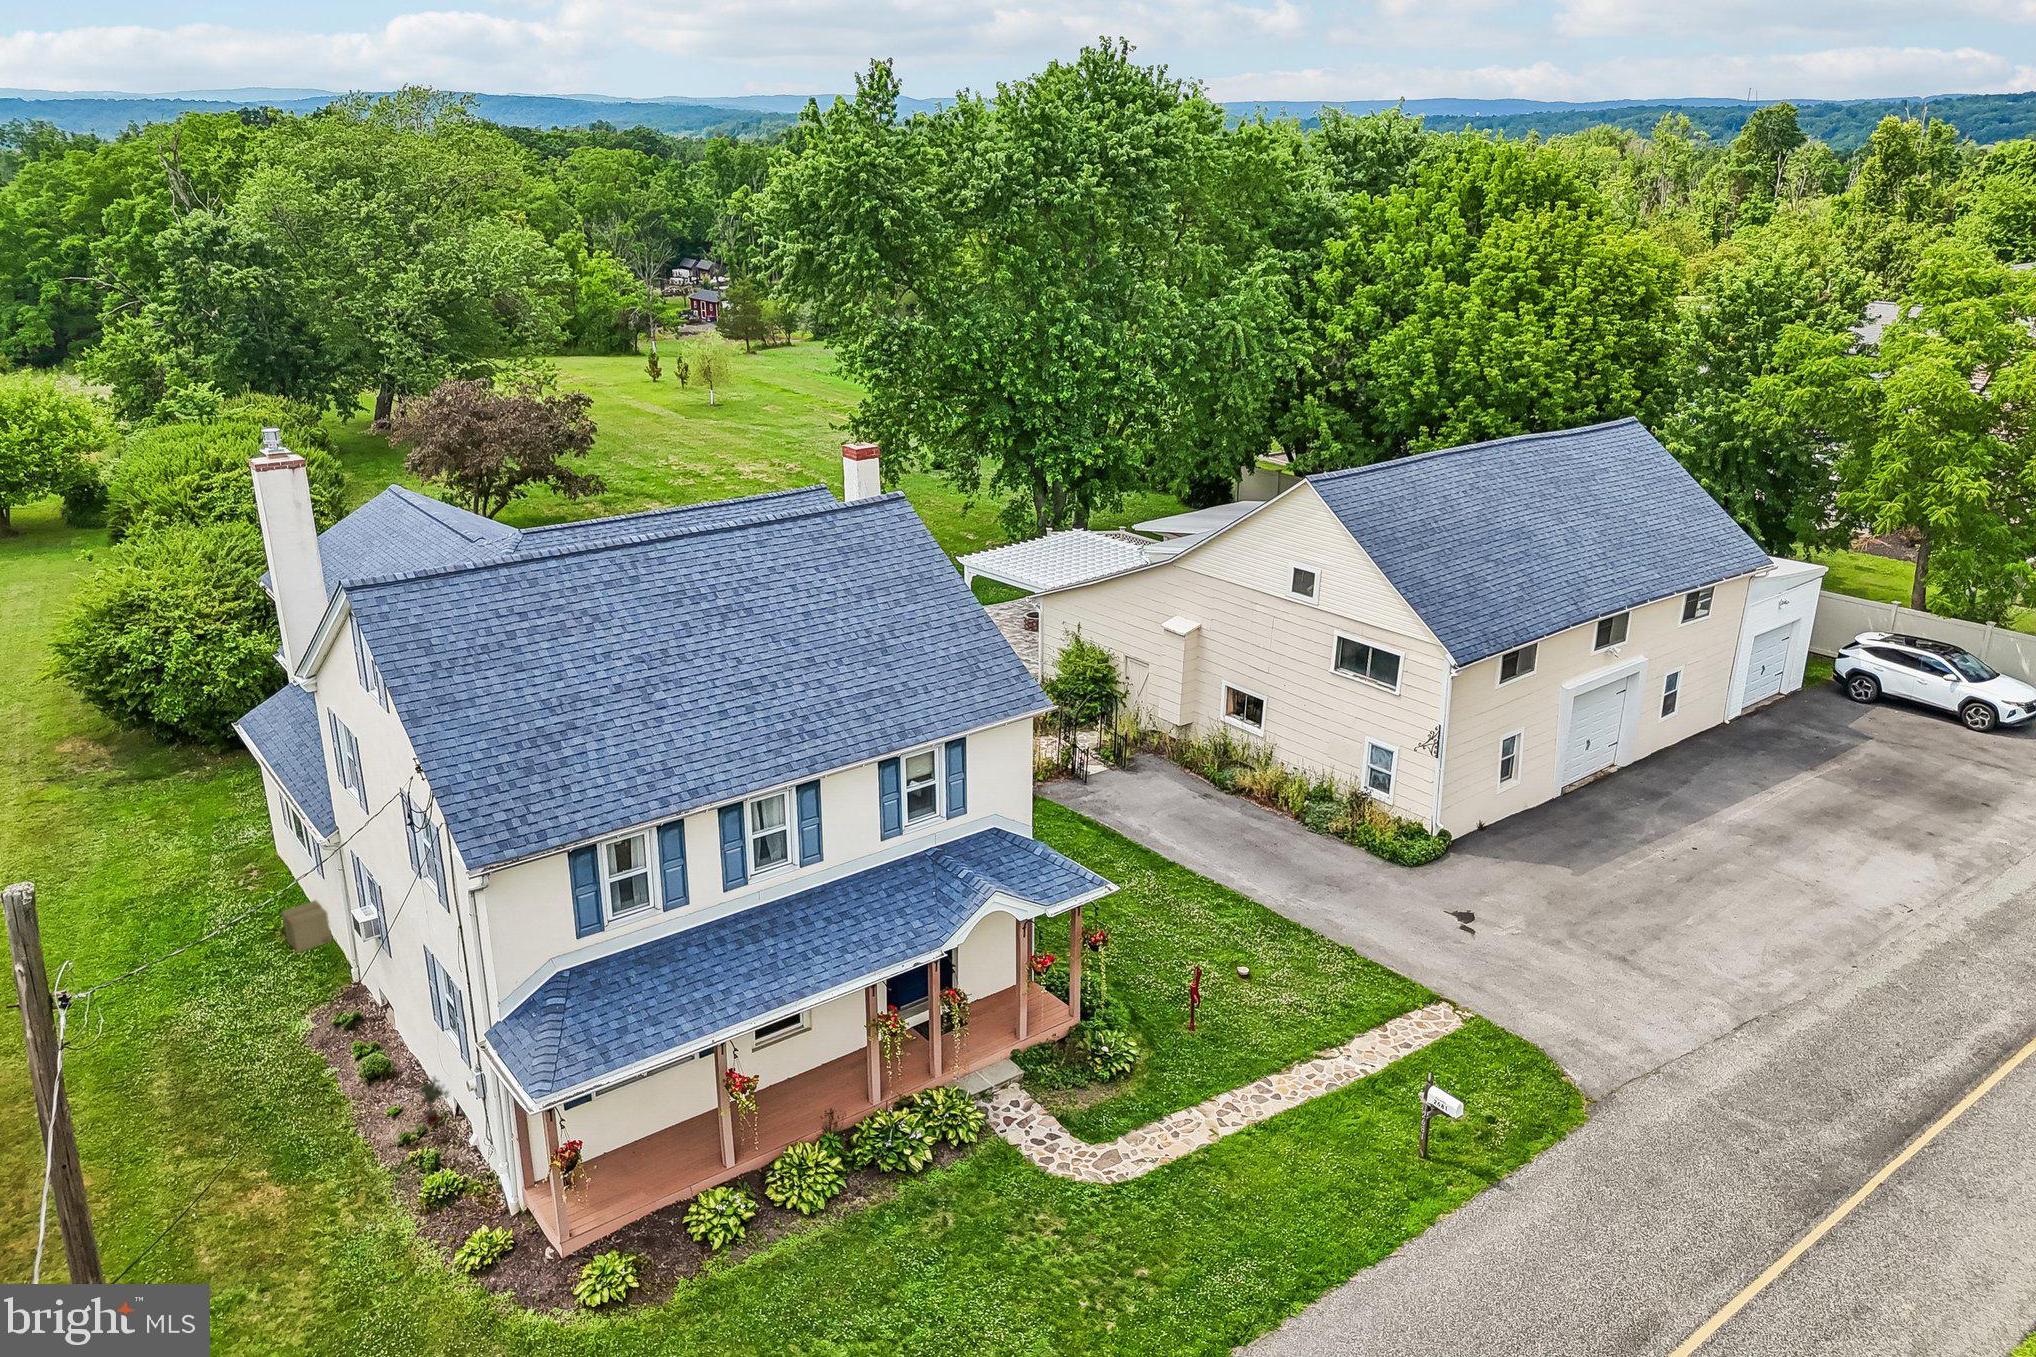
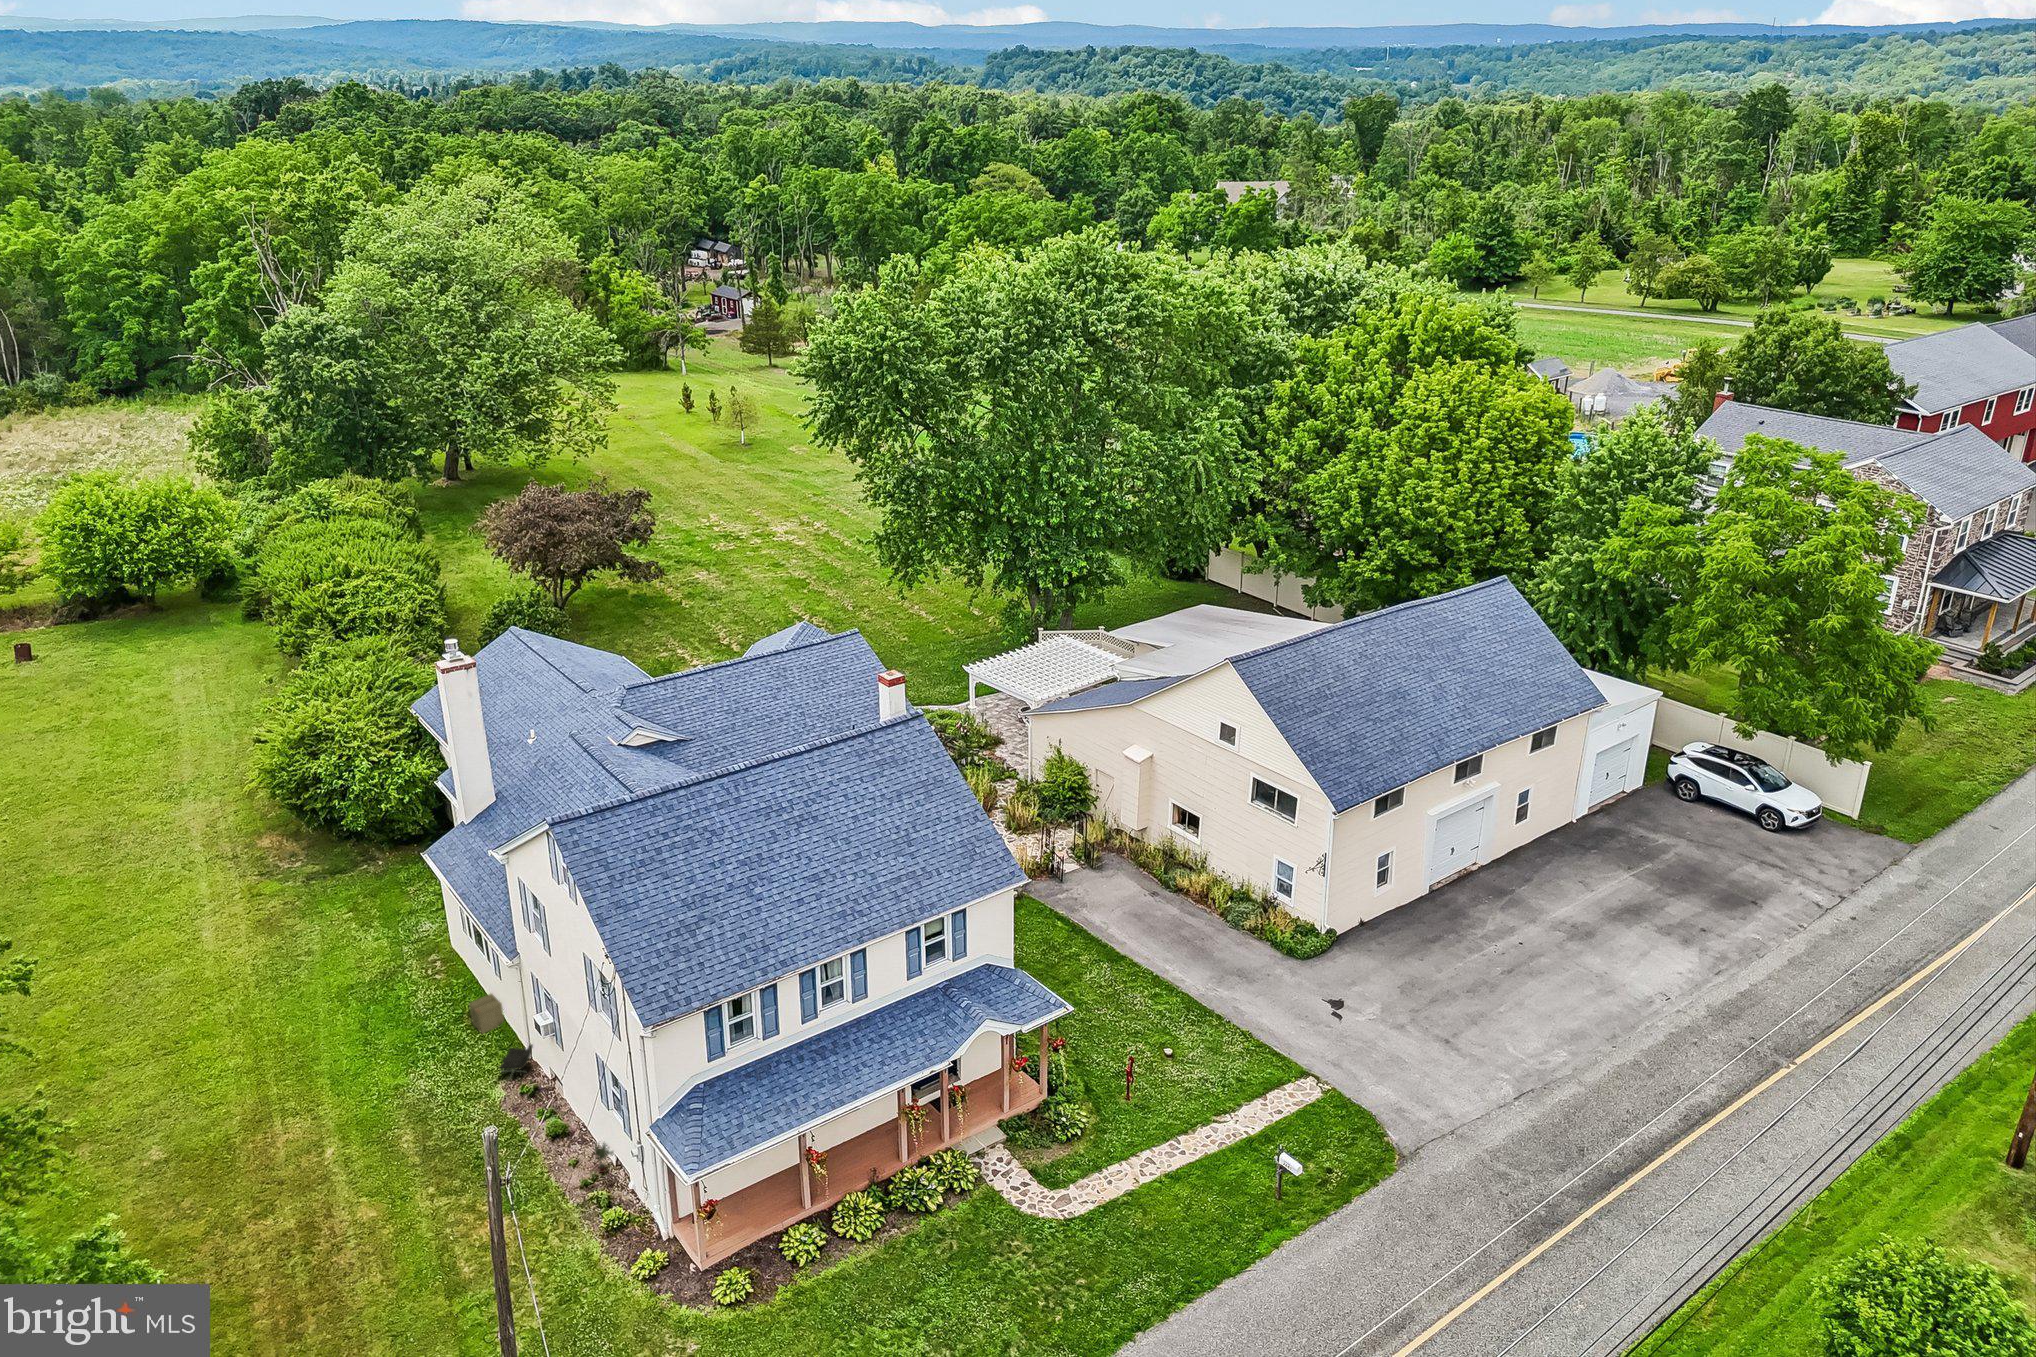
lounge chair: none [306,958,359,1006] -> present [499,1044,533,1079]

